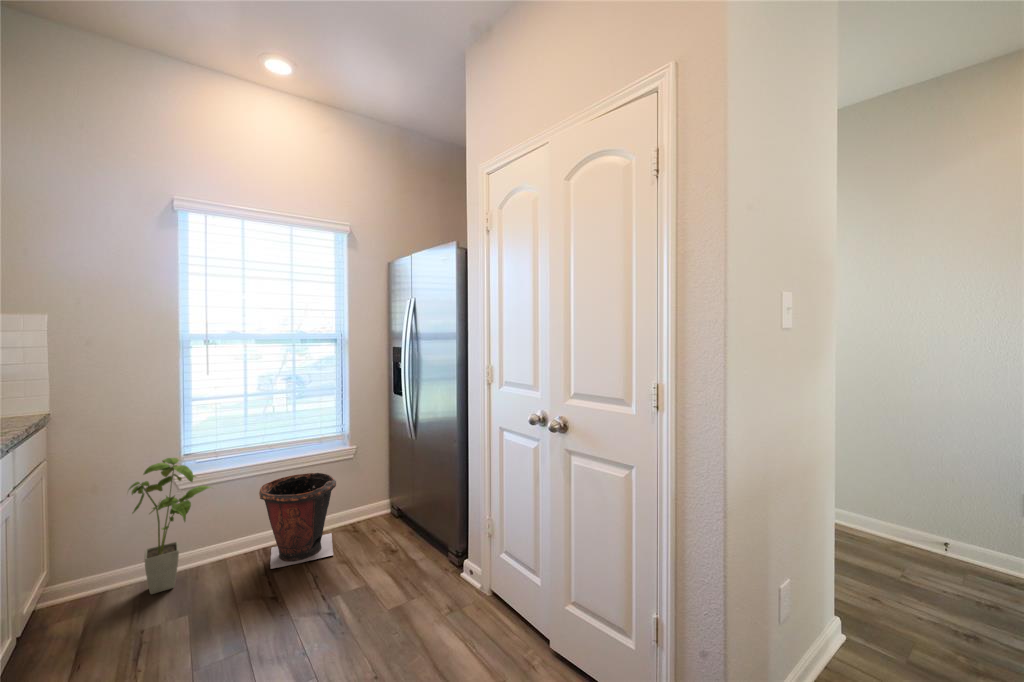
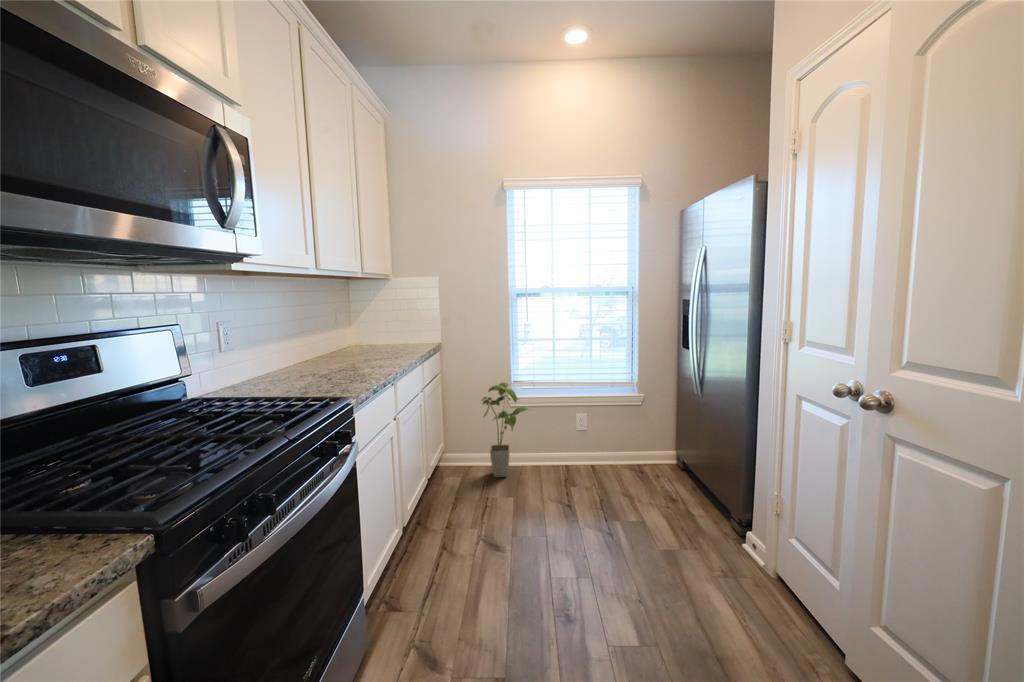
waste bin: present [259,473,336,569] -> none [562,411,623,487]

